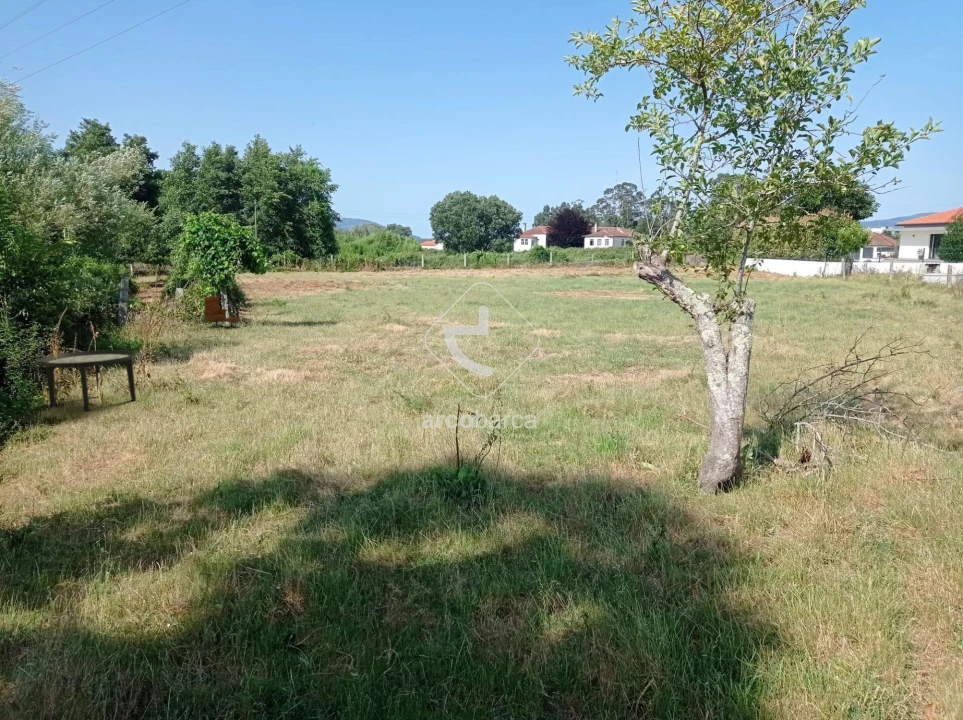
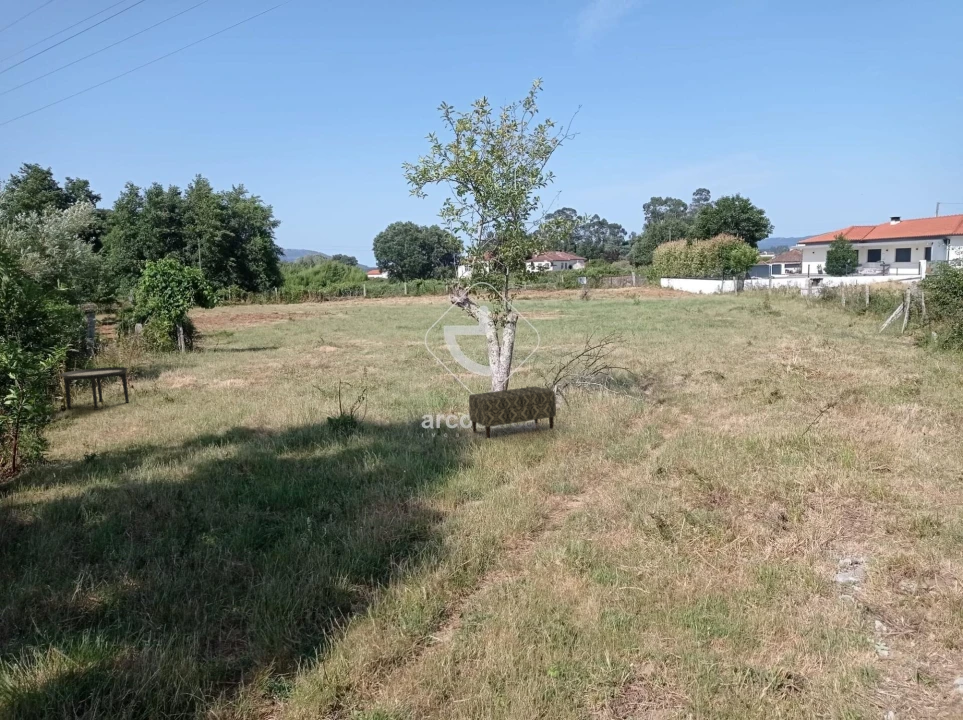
lounge chair: present [204,296,239,328] -> none [162,329,195,356]
bench: none [677,427,837,529] -> present [469,387,556,438]

